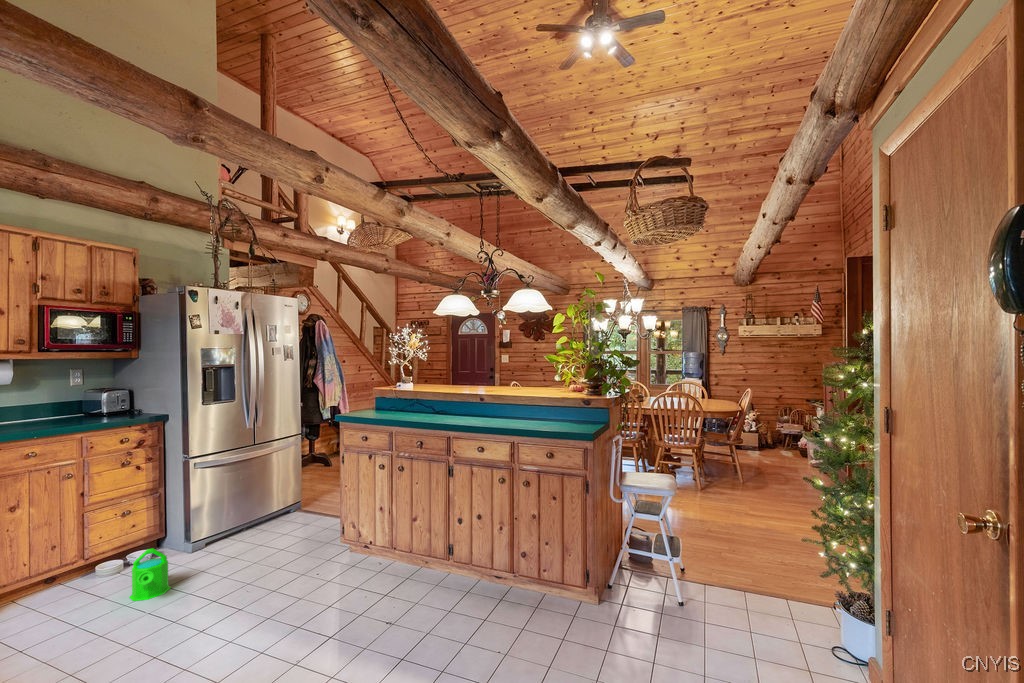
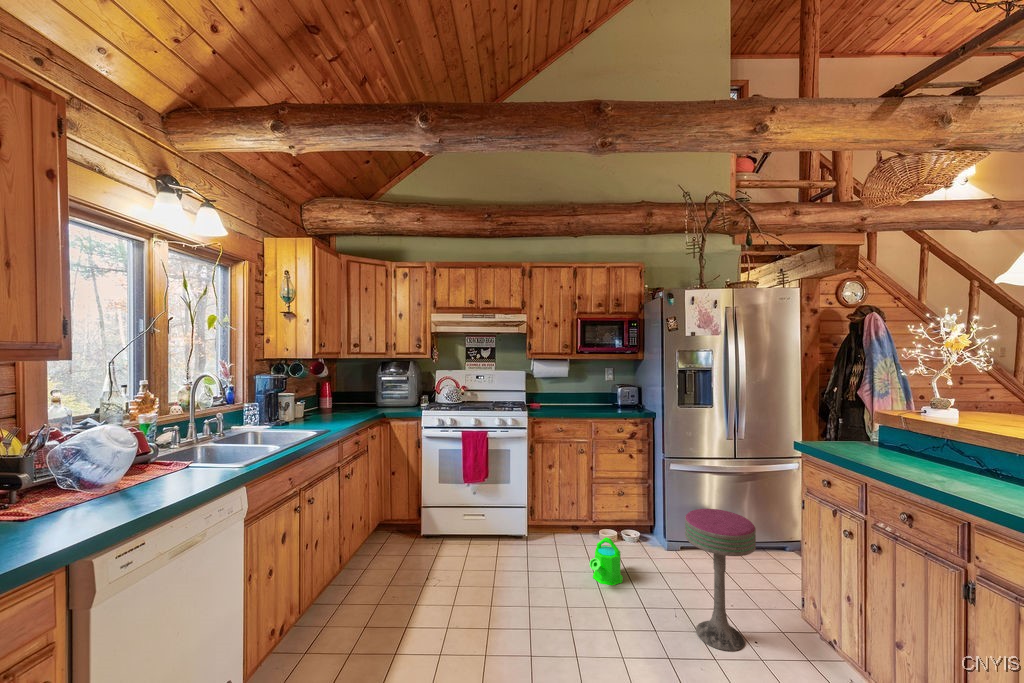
bar stool: none [257,469,314,578] -> present [685,509,756,651]

